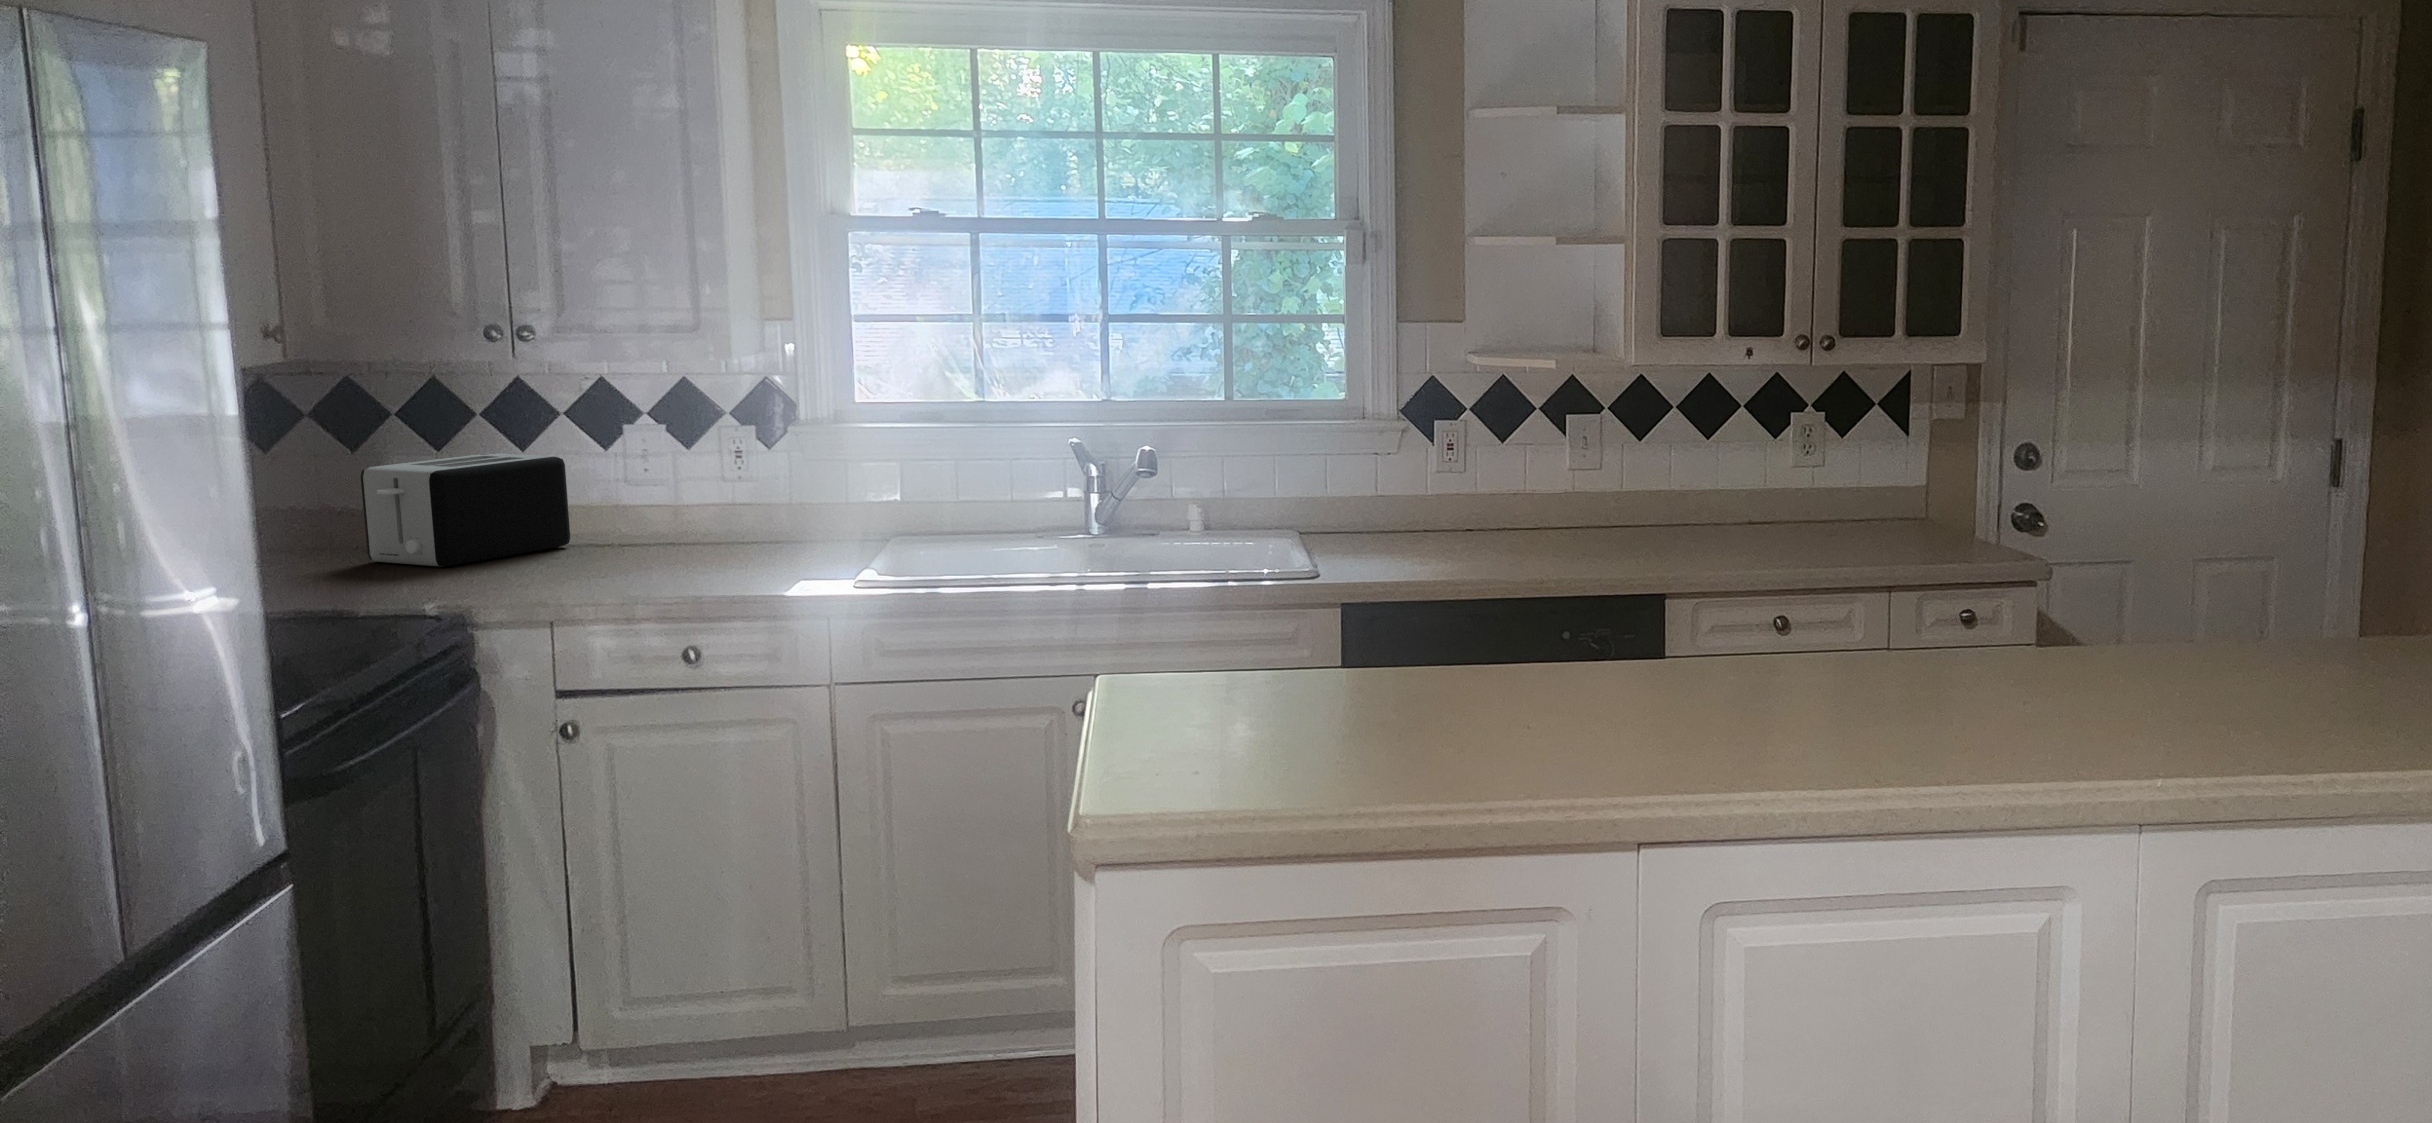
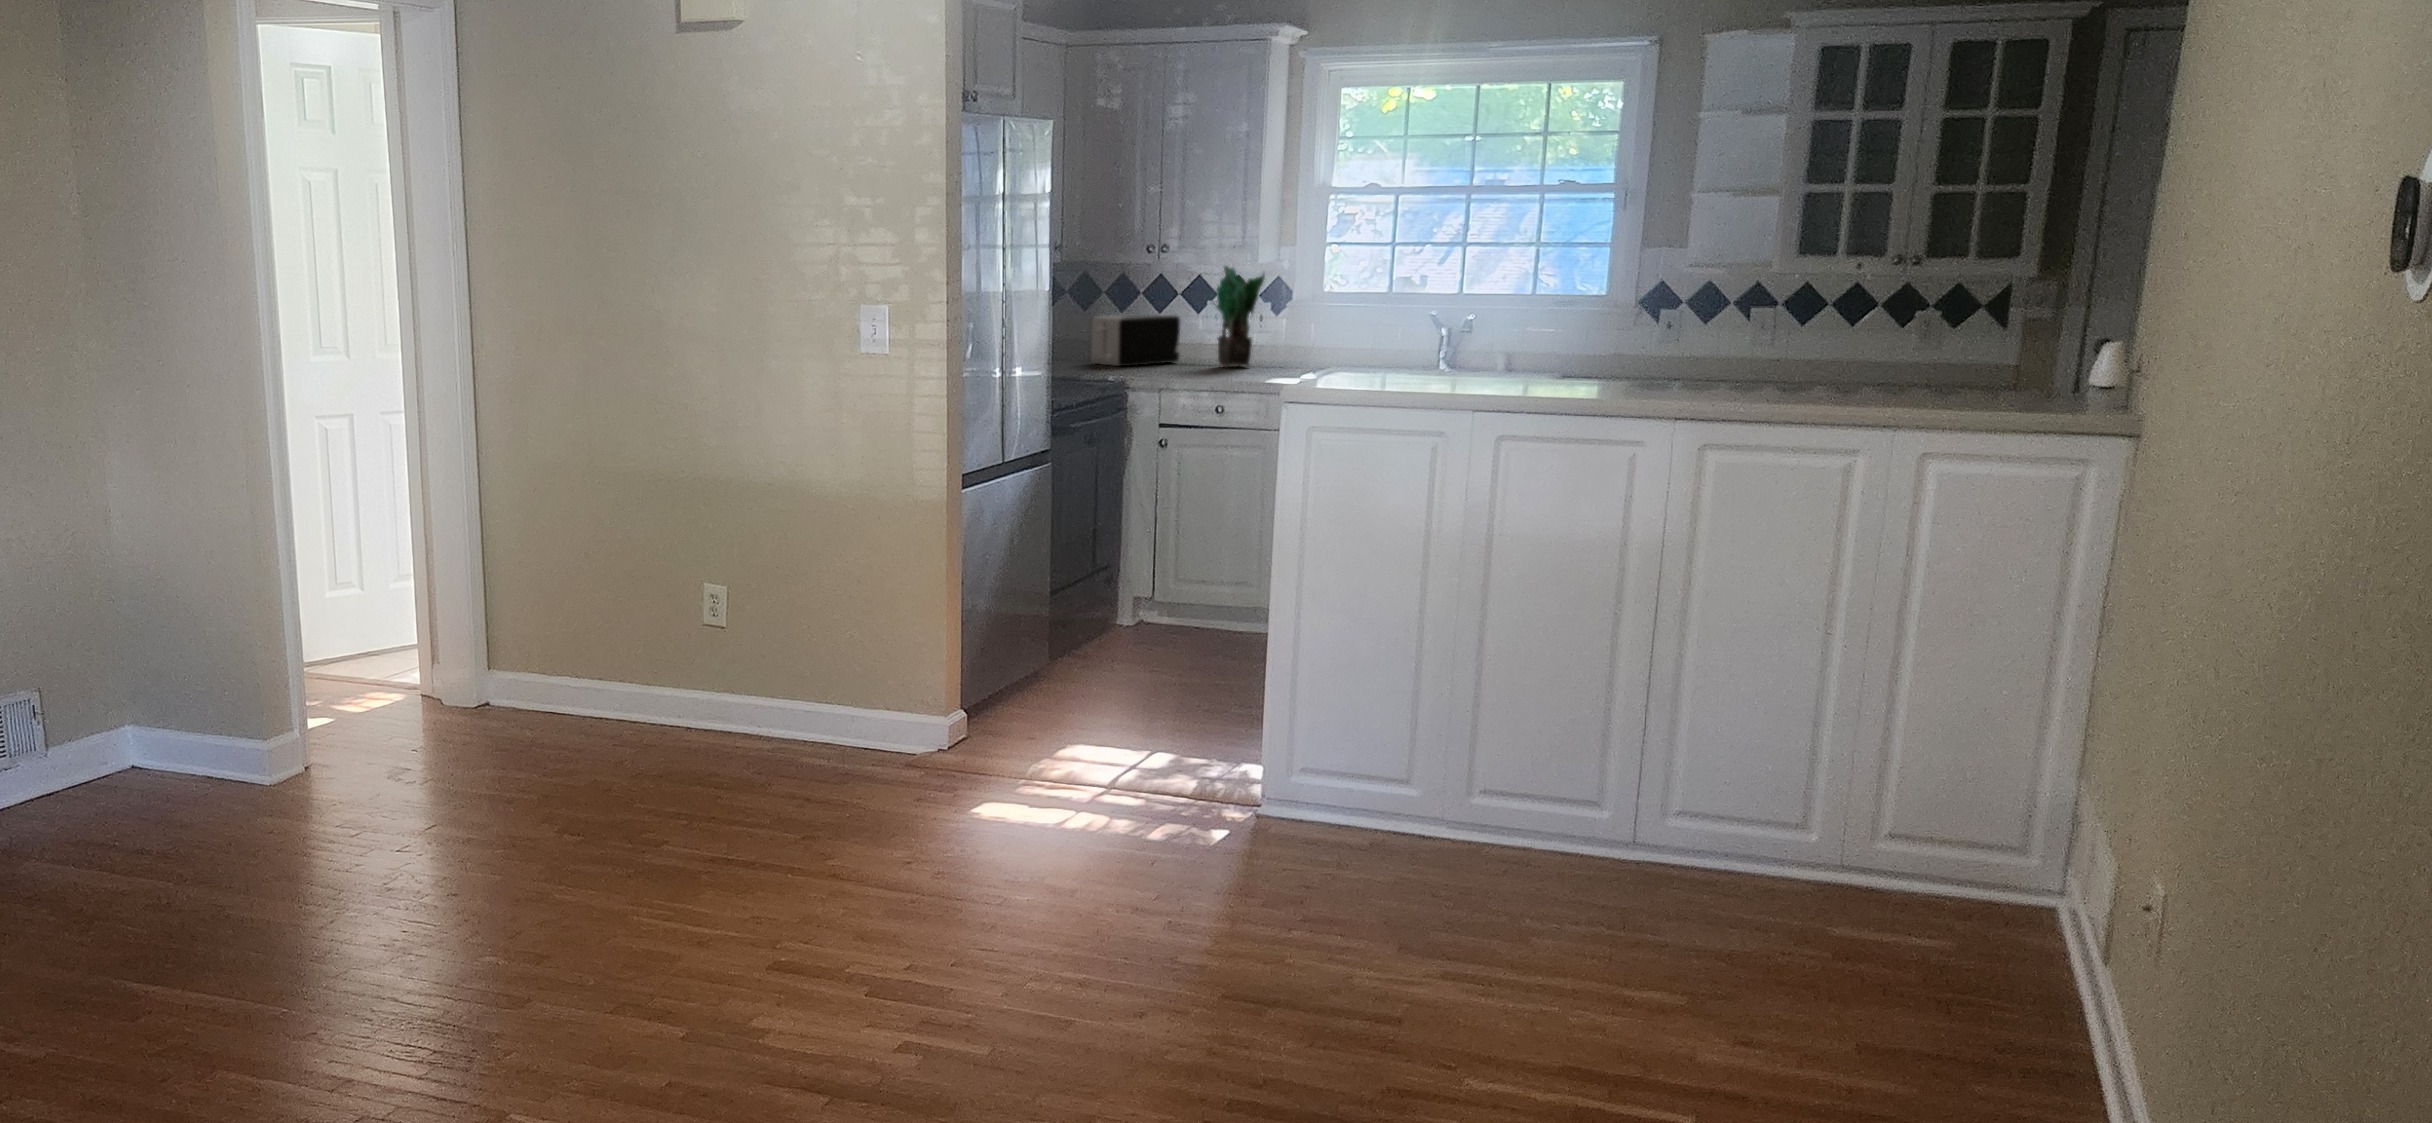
potted plant: none [615,360,738,555] -> present [1216,266,1265,367]

